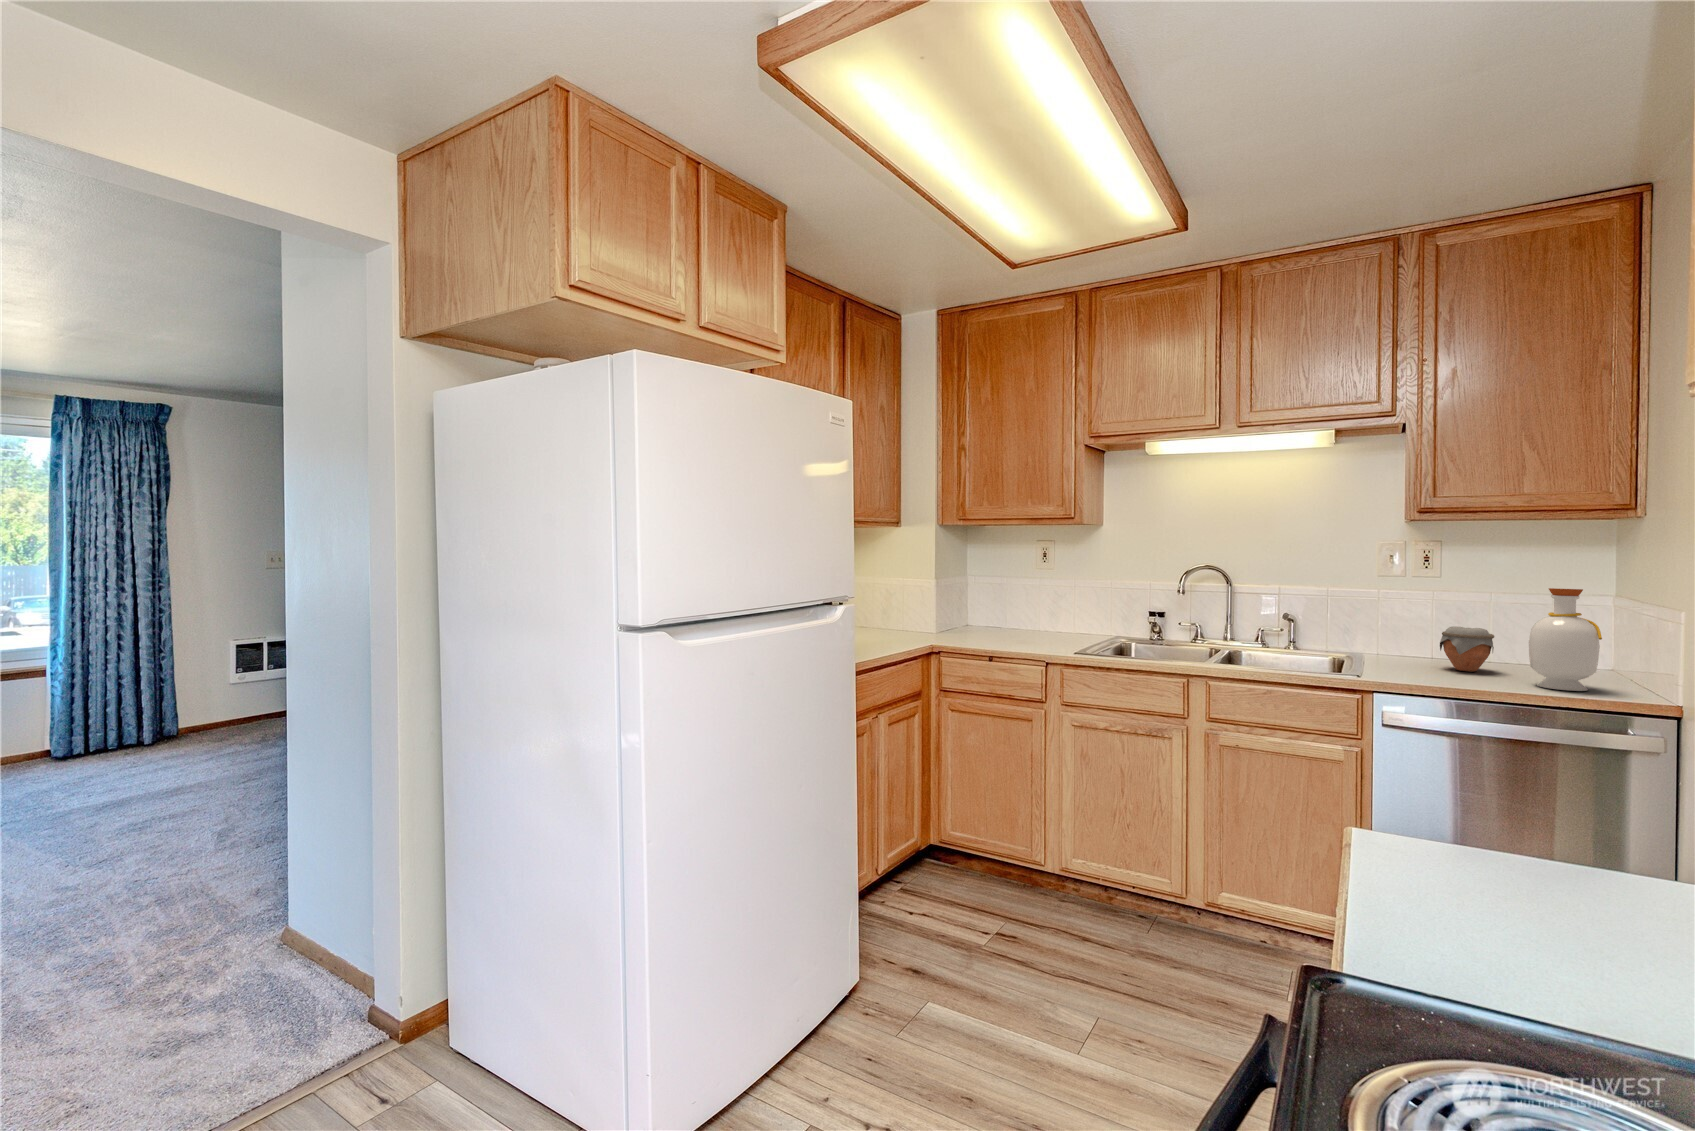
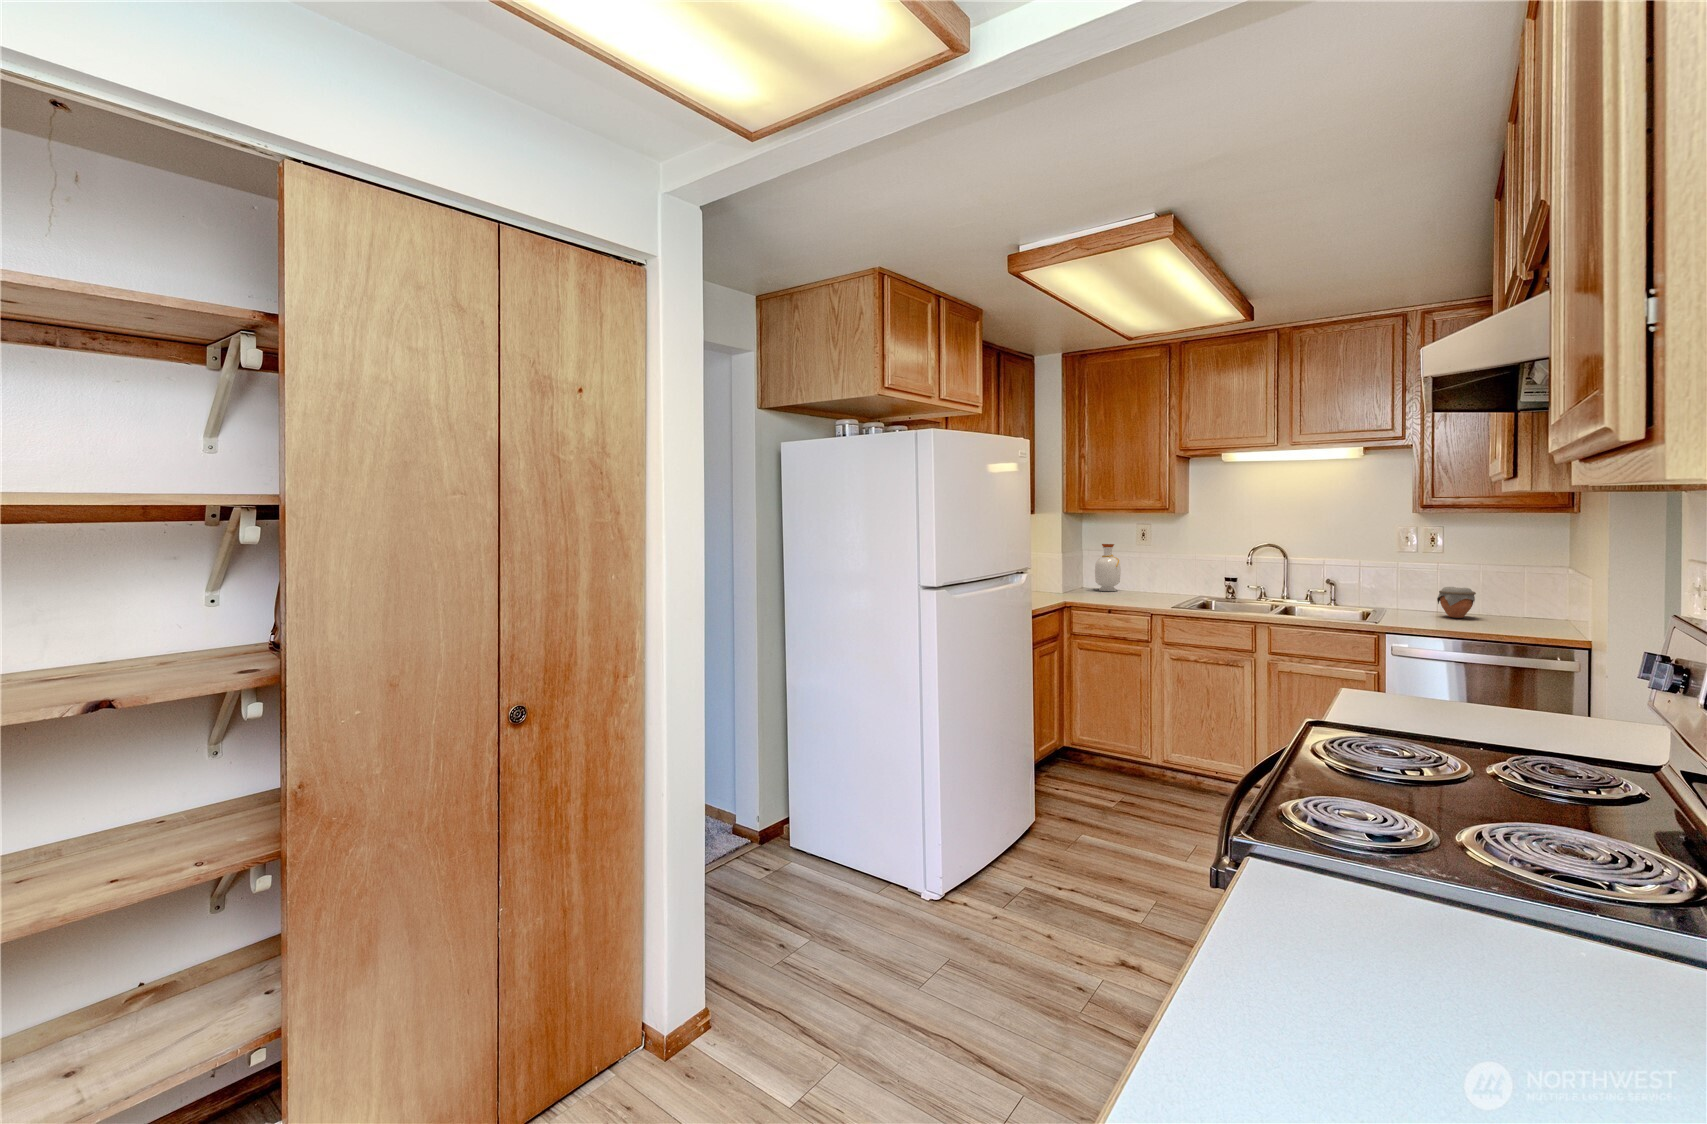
bottle: present [1529,588,1602,691] -> present [1095,544,1121,591]

